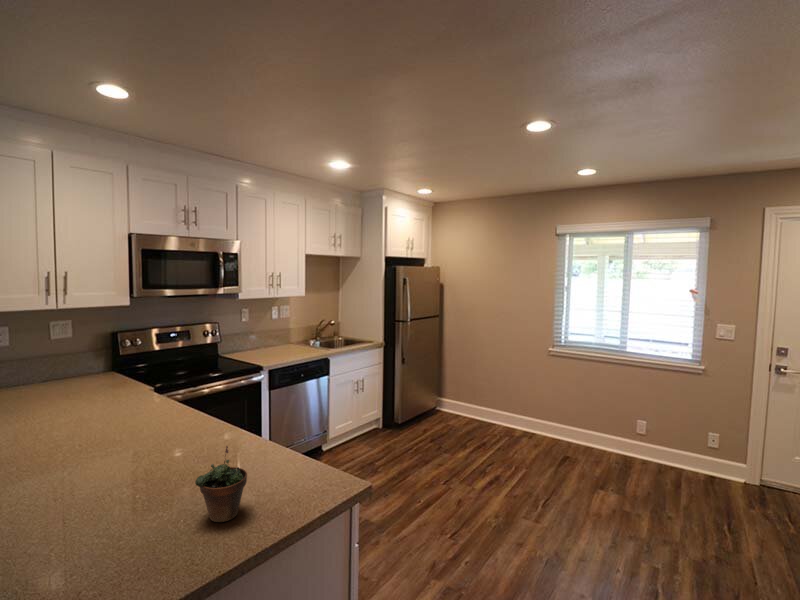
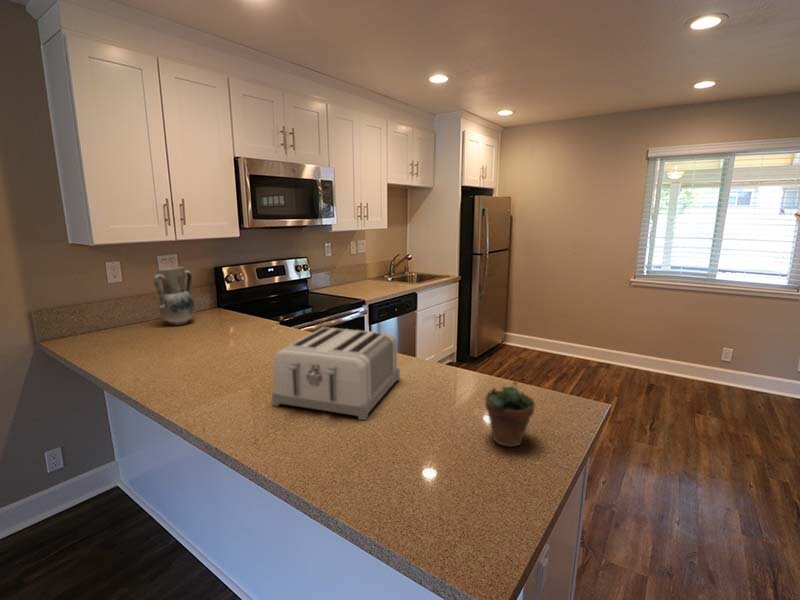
vase: none [30,333,75,389] -> present [154,267,194,325]
toaster: none [48,399,196,492] -> present [272,327,400,420]

